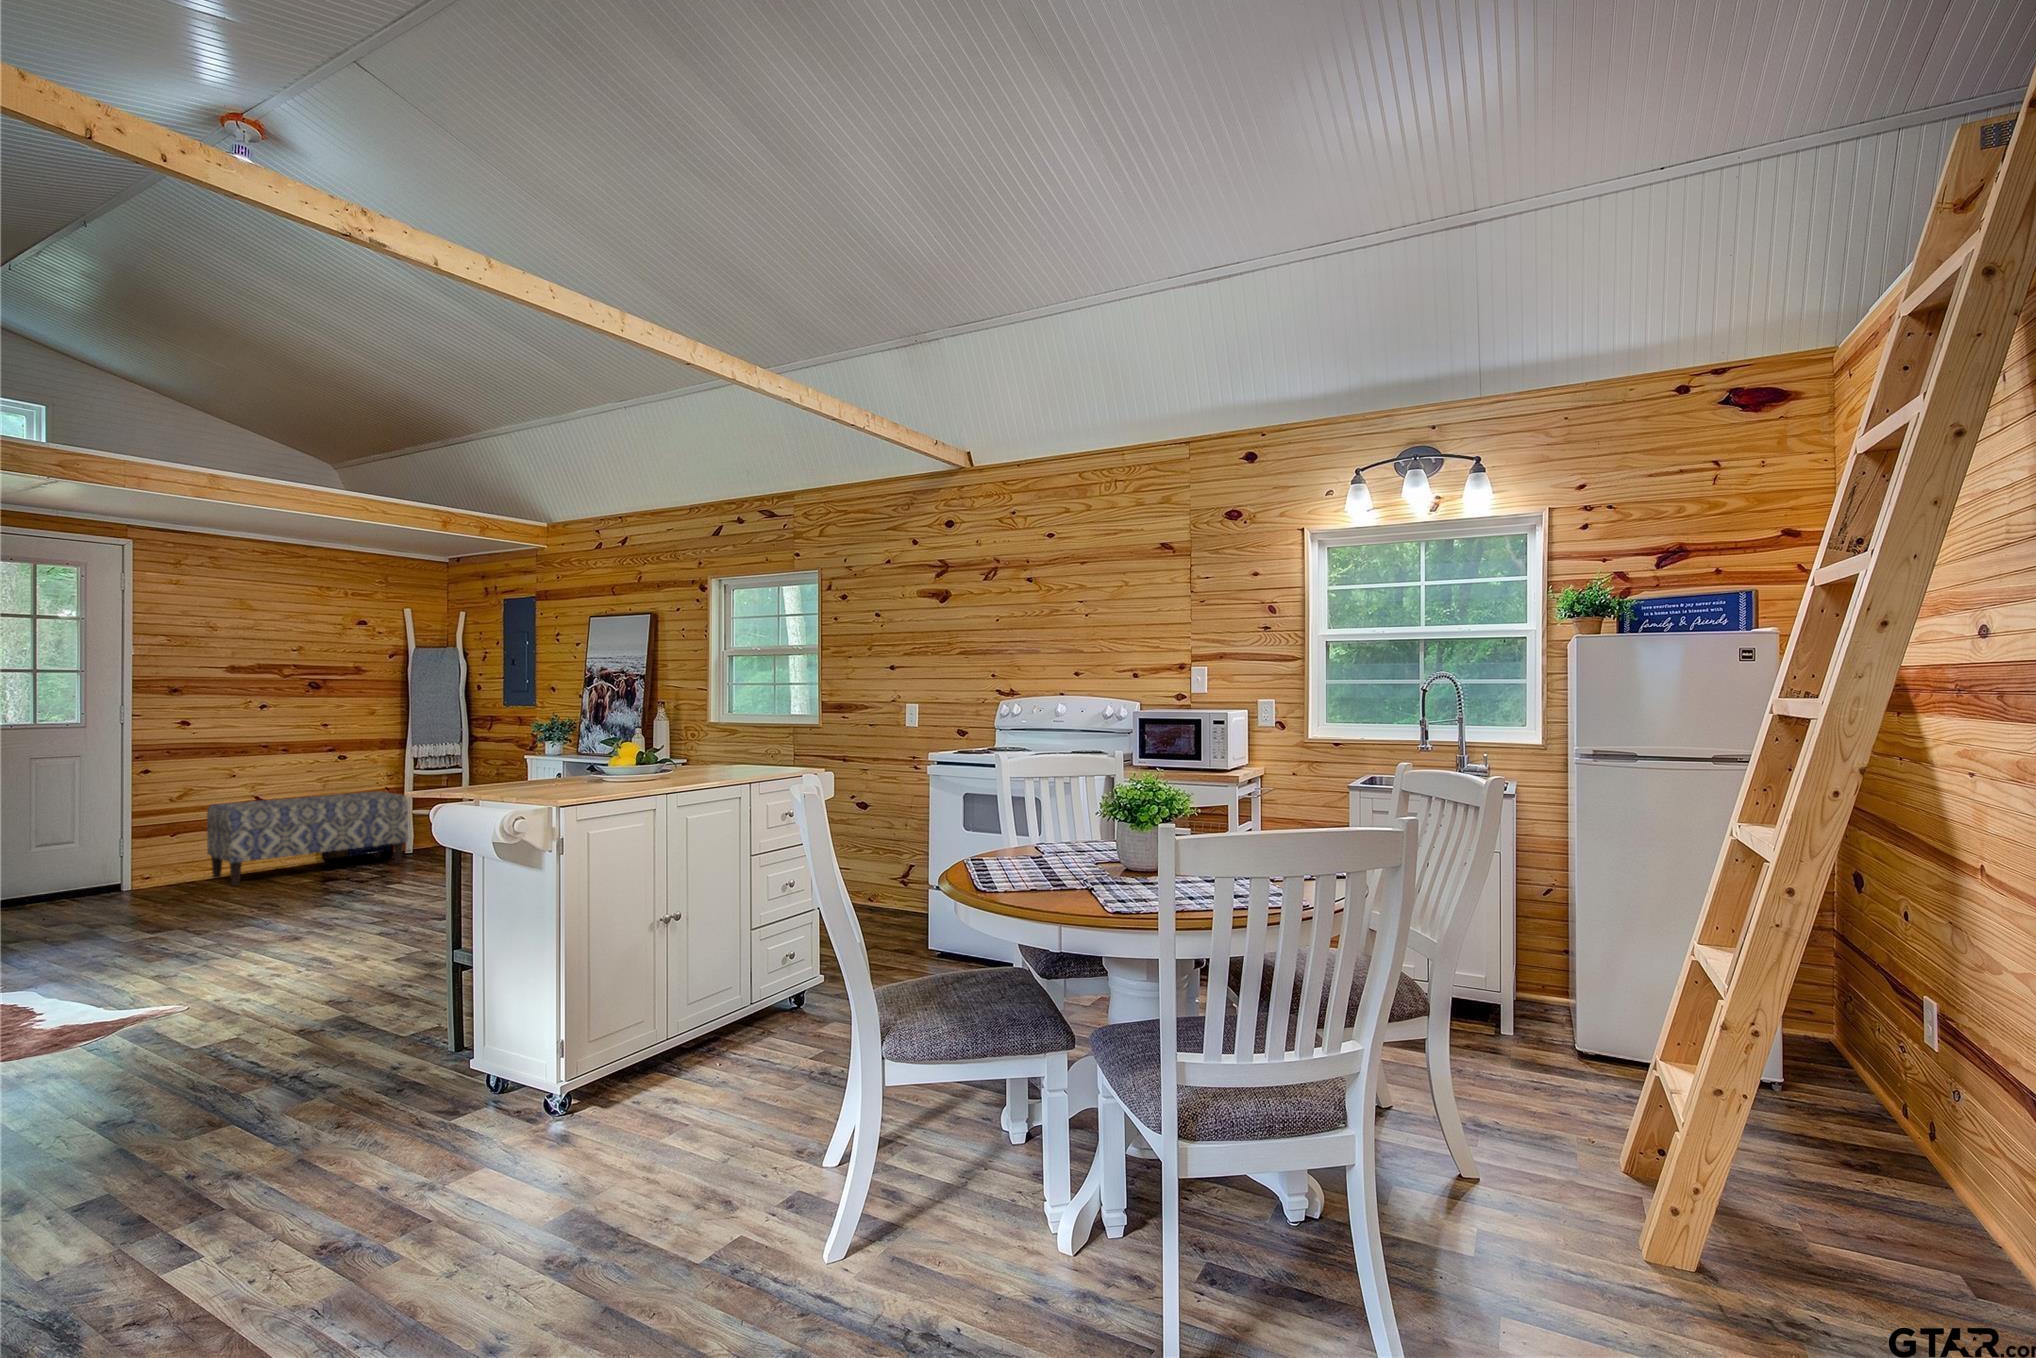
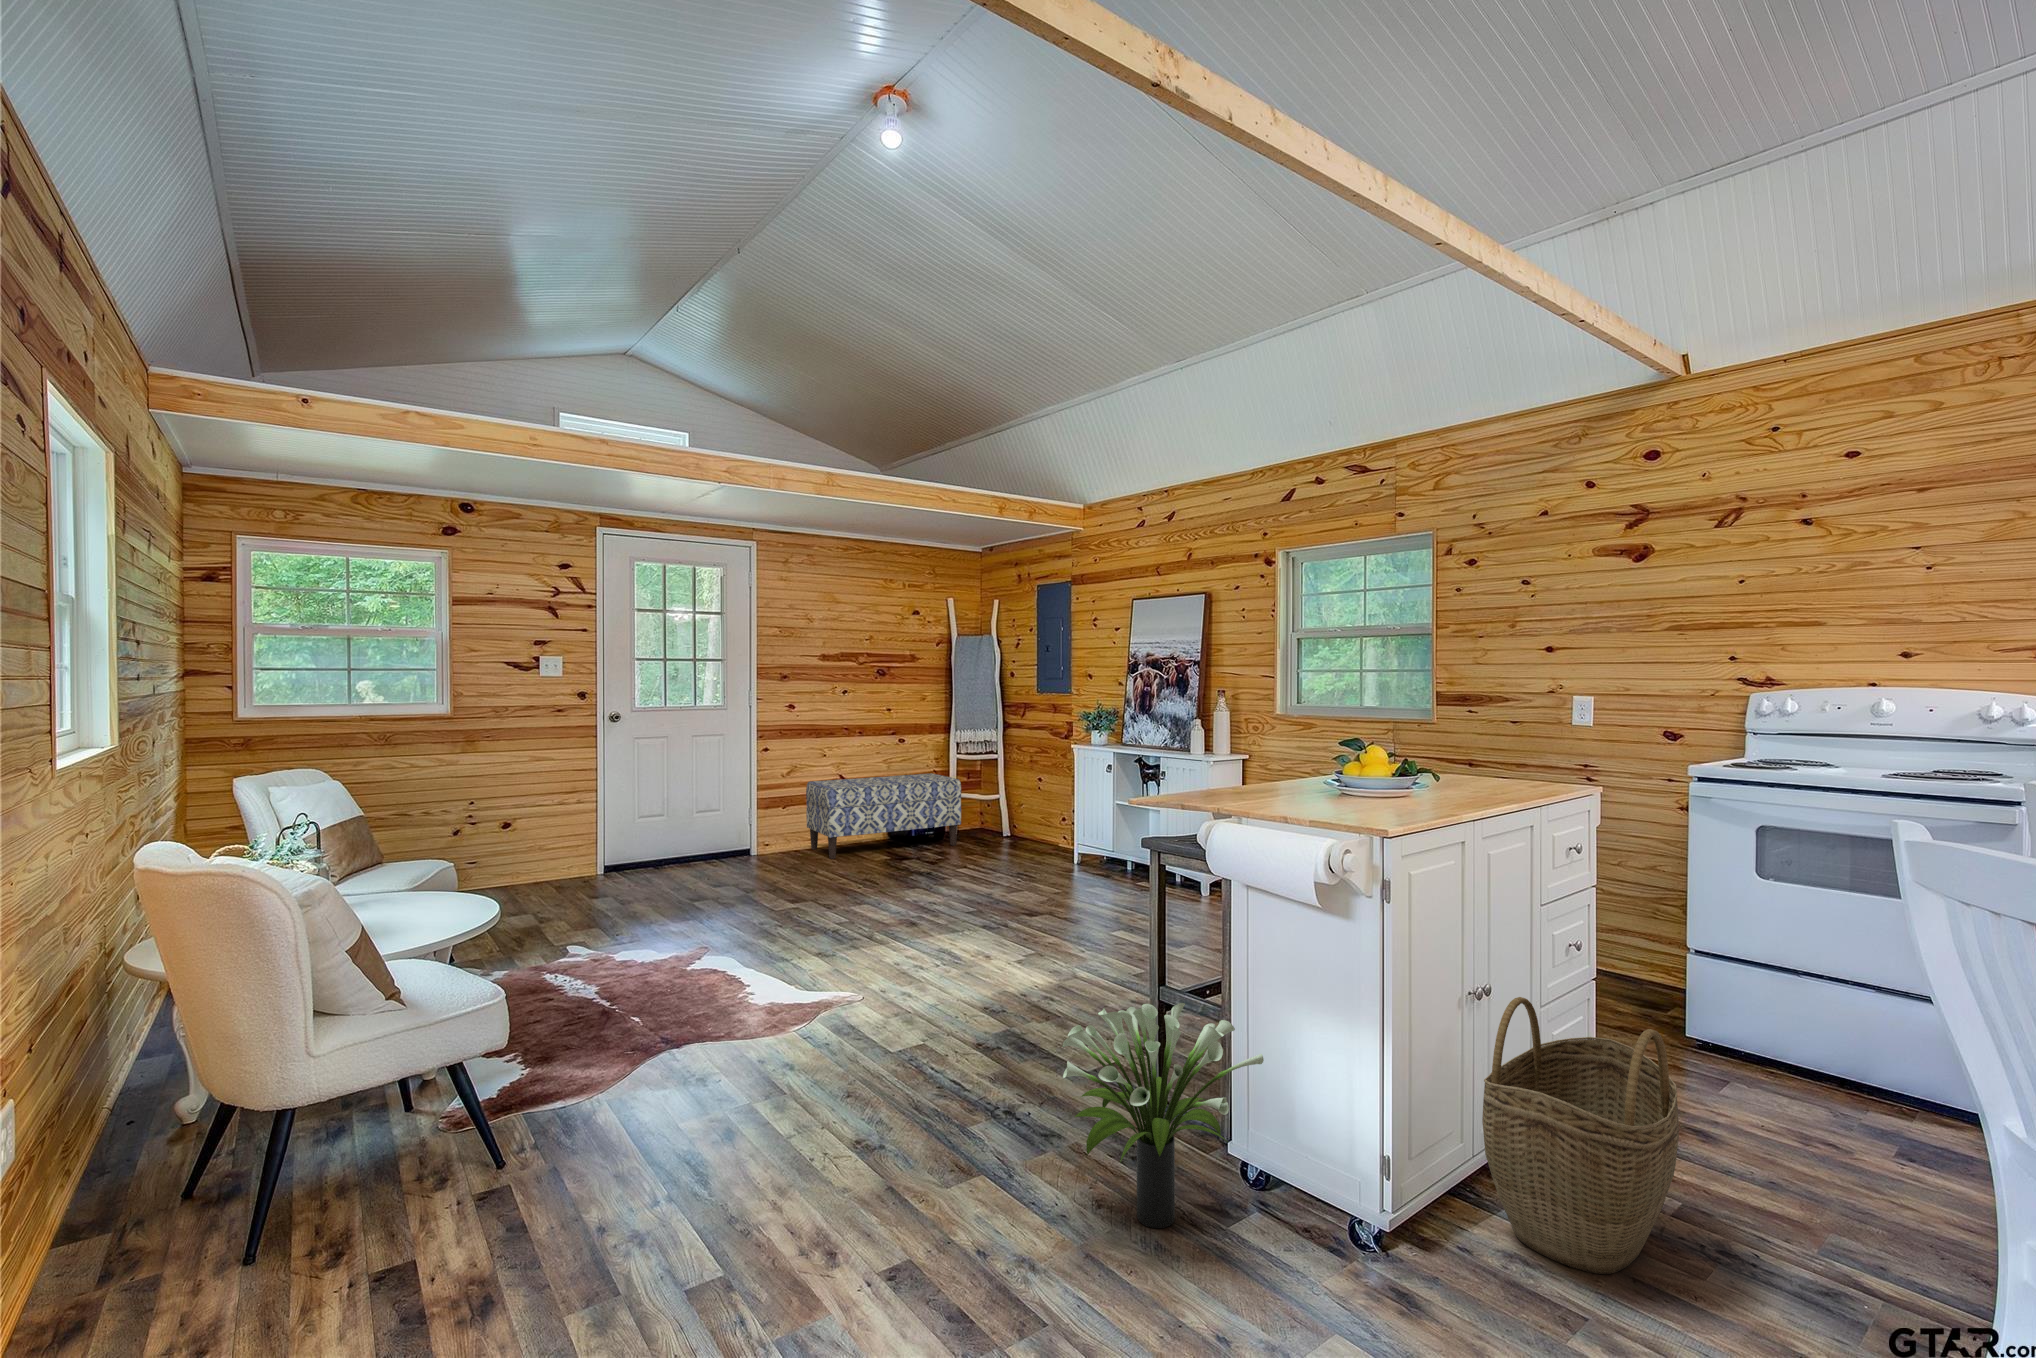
woven basket: none [656,920,799,1103] -> present [1482,997,1679,1274]
potted plant: none [283,950,479,1132] -> present [1063,1003,1264,1228]

